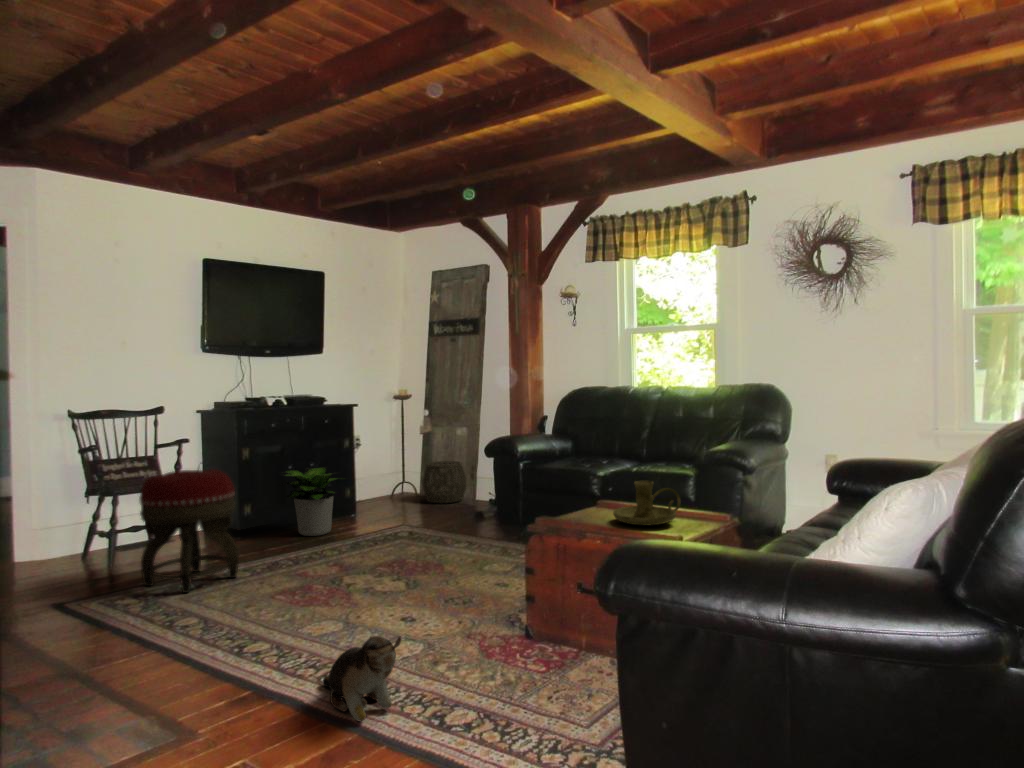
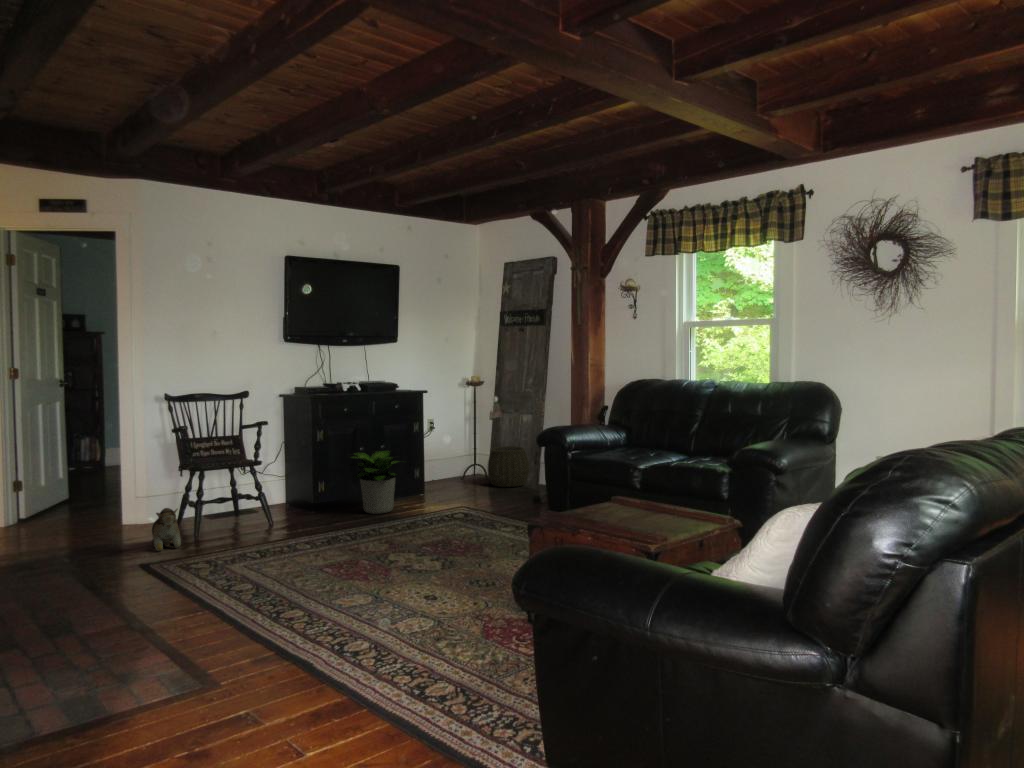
footstool: present [139,469,239,593] -> none [214,452,299,561]
candle holder: present [613,481,681,525] -> none [605,484,674,527]
plush toy: present [323,636,401,721] -> present [152,508,181,551]

